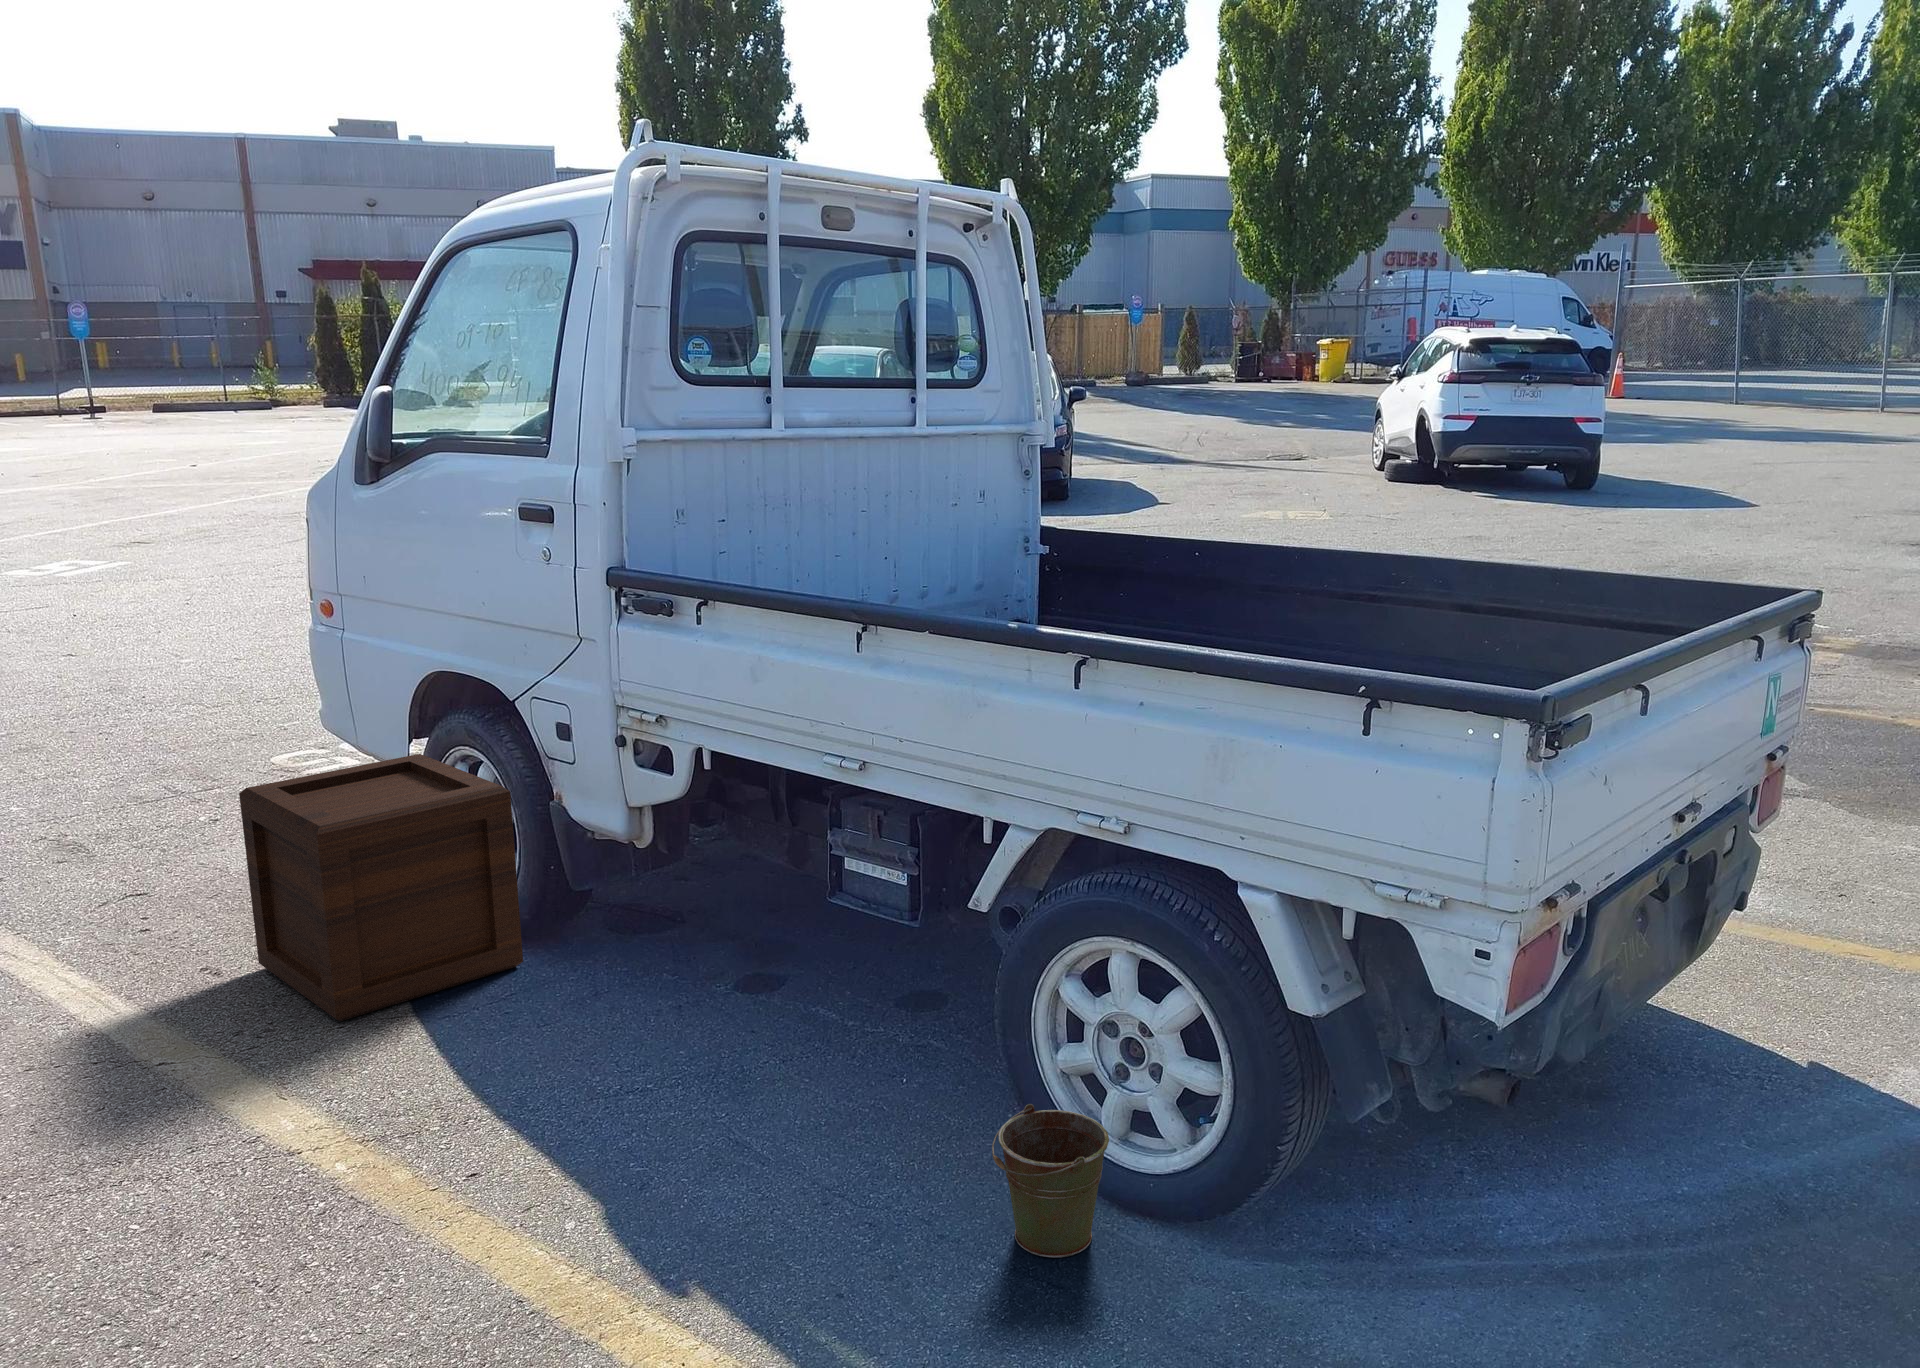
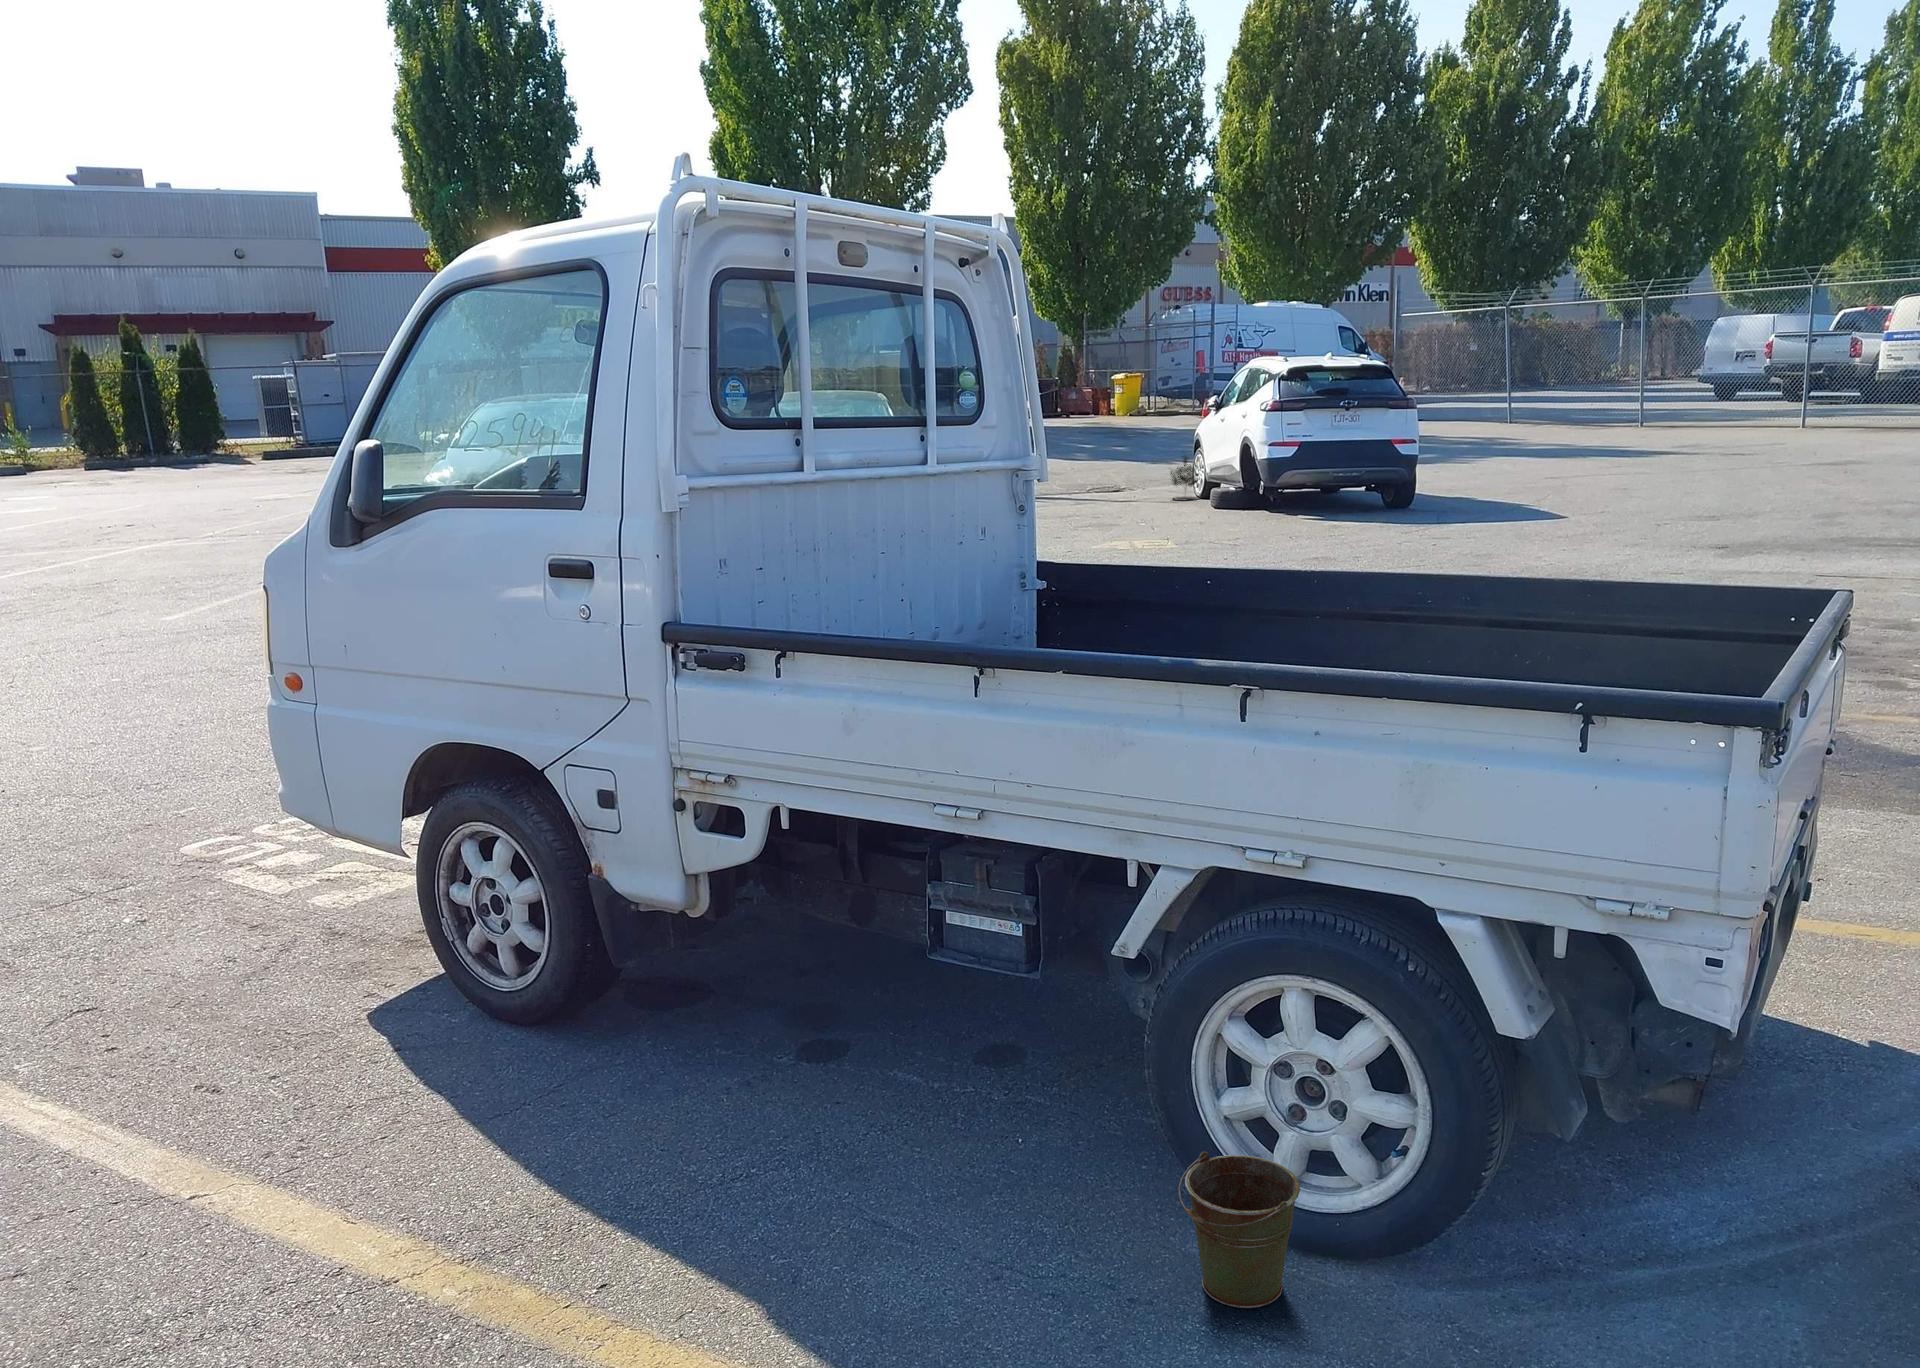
potted tree: none [1336,422,1371,474] -> present [1170,456,1198,501]
wooden crate: present [239,754,523,1021] -> none [237,834,559,1131]

